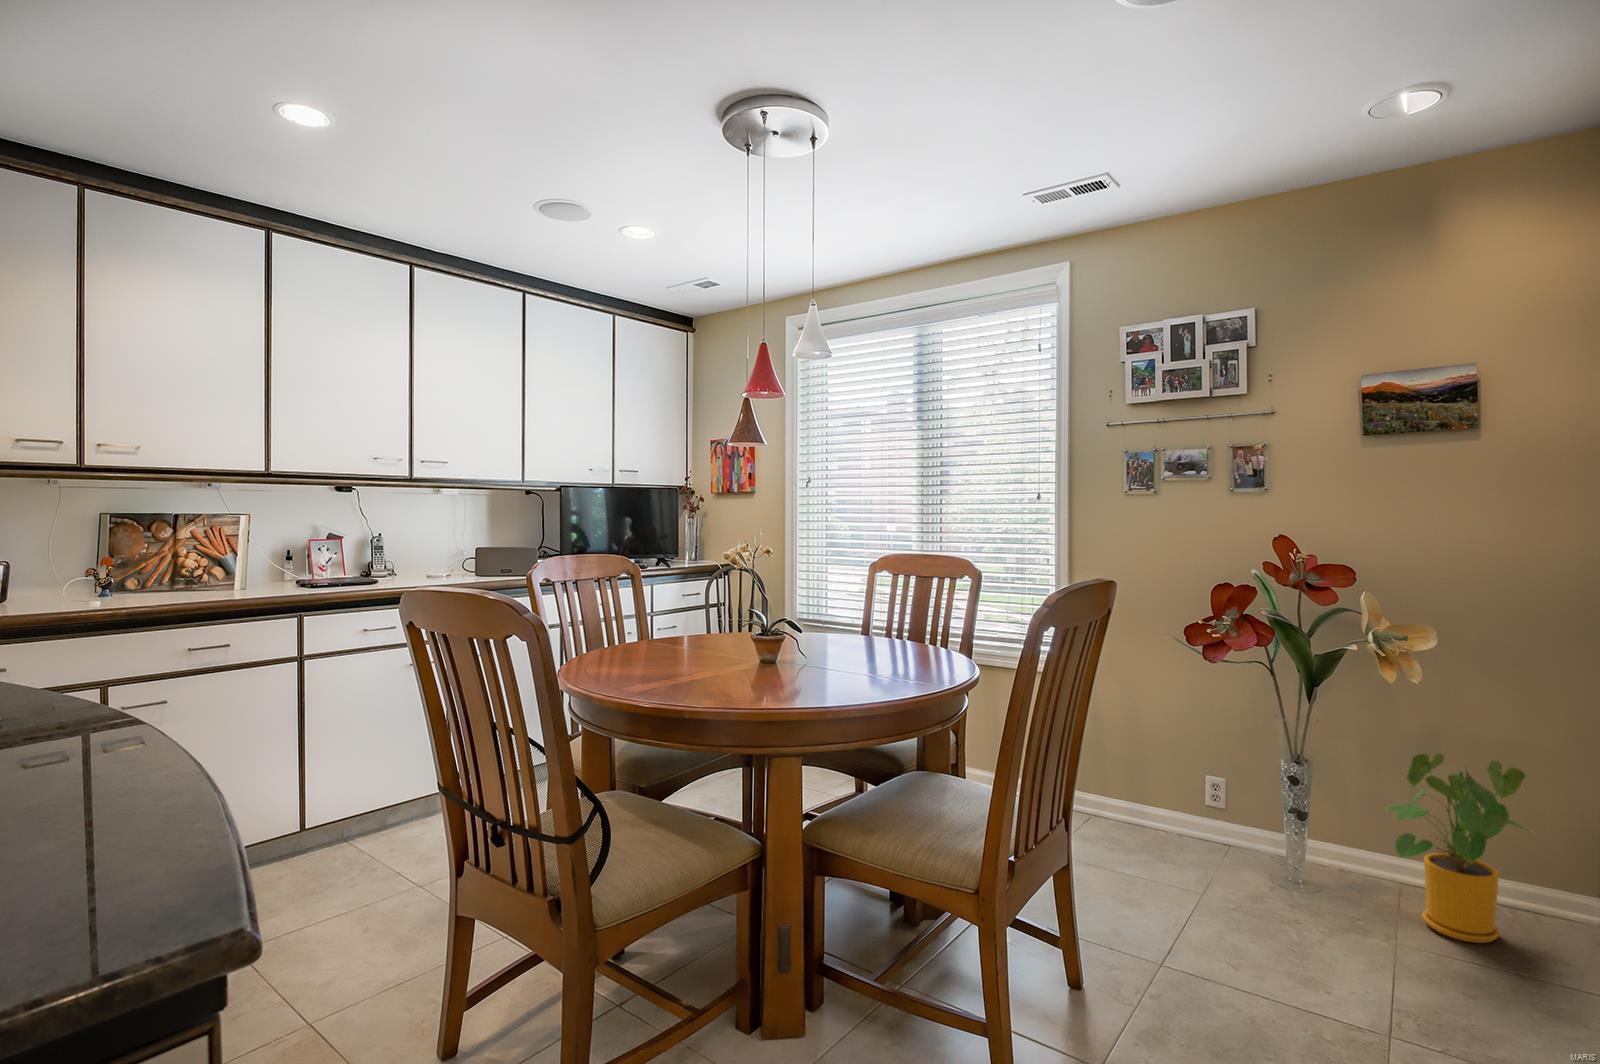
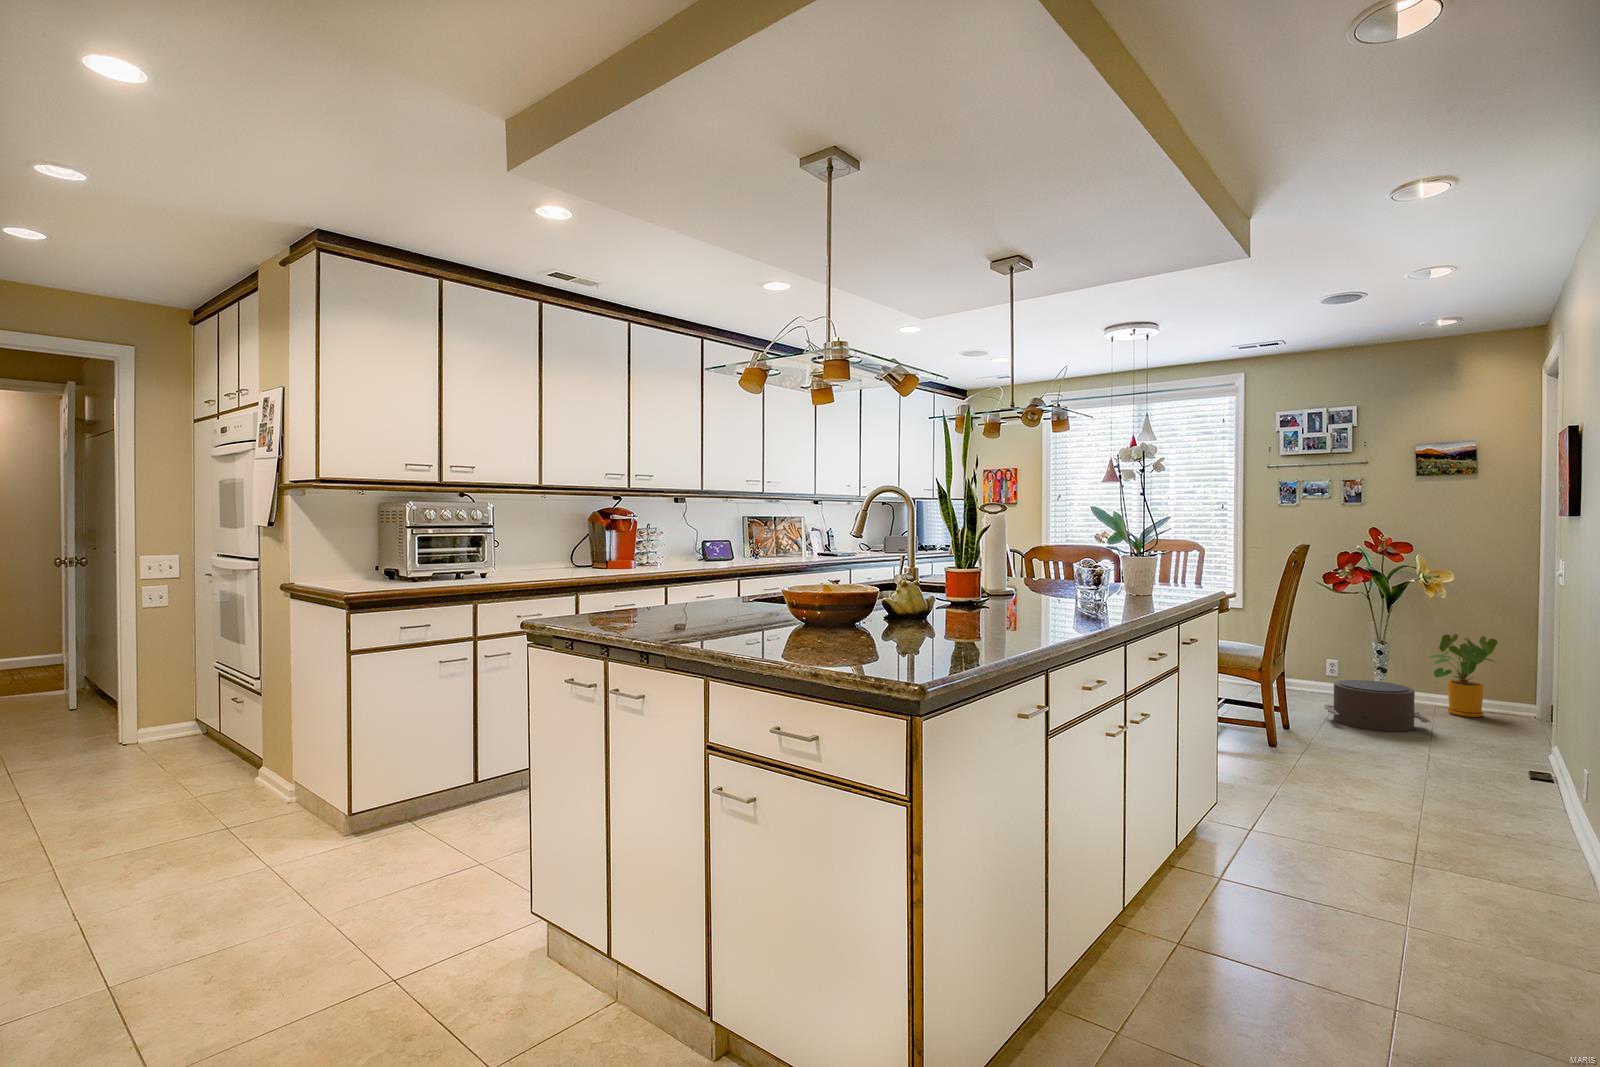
pouf: none [1162,863,1386,1020] -> present [1324,680,1431,732]

